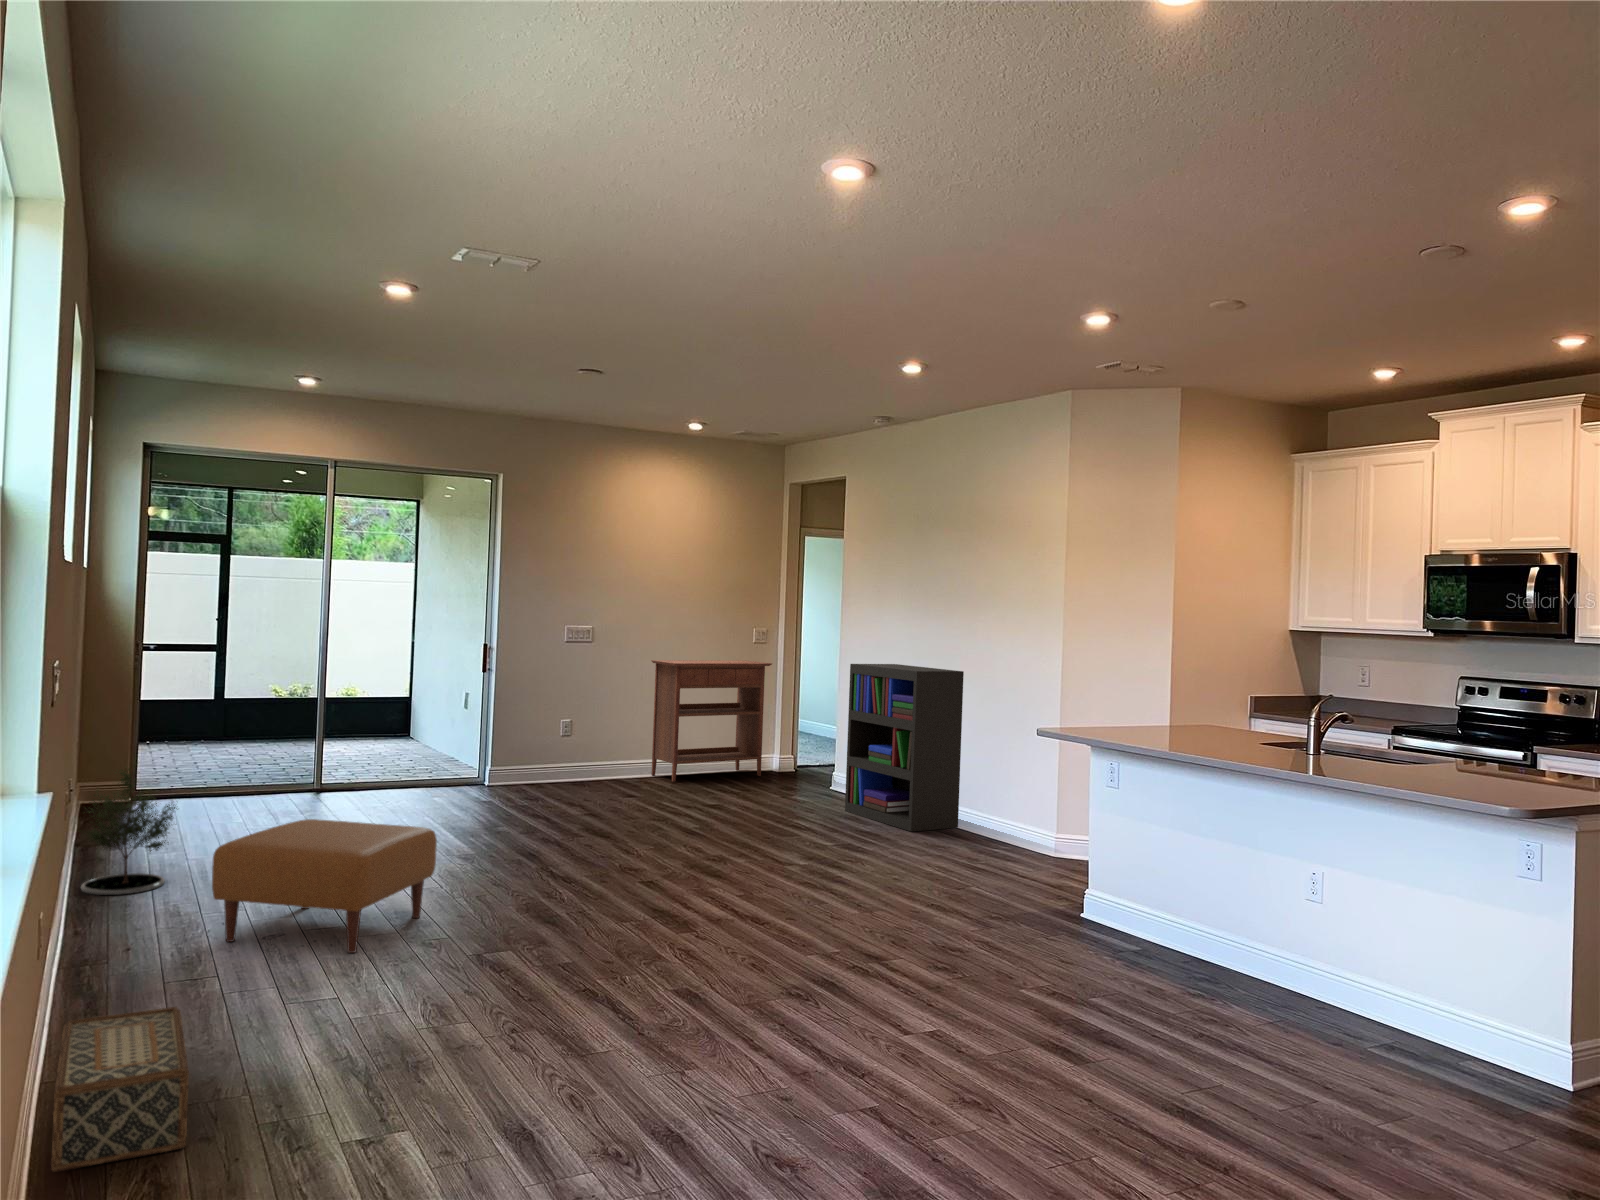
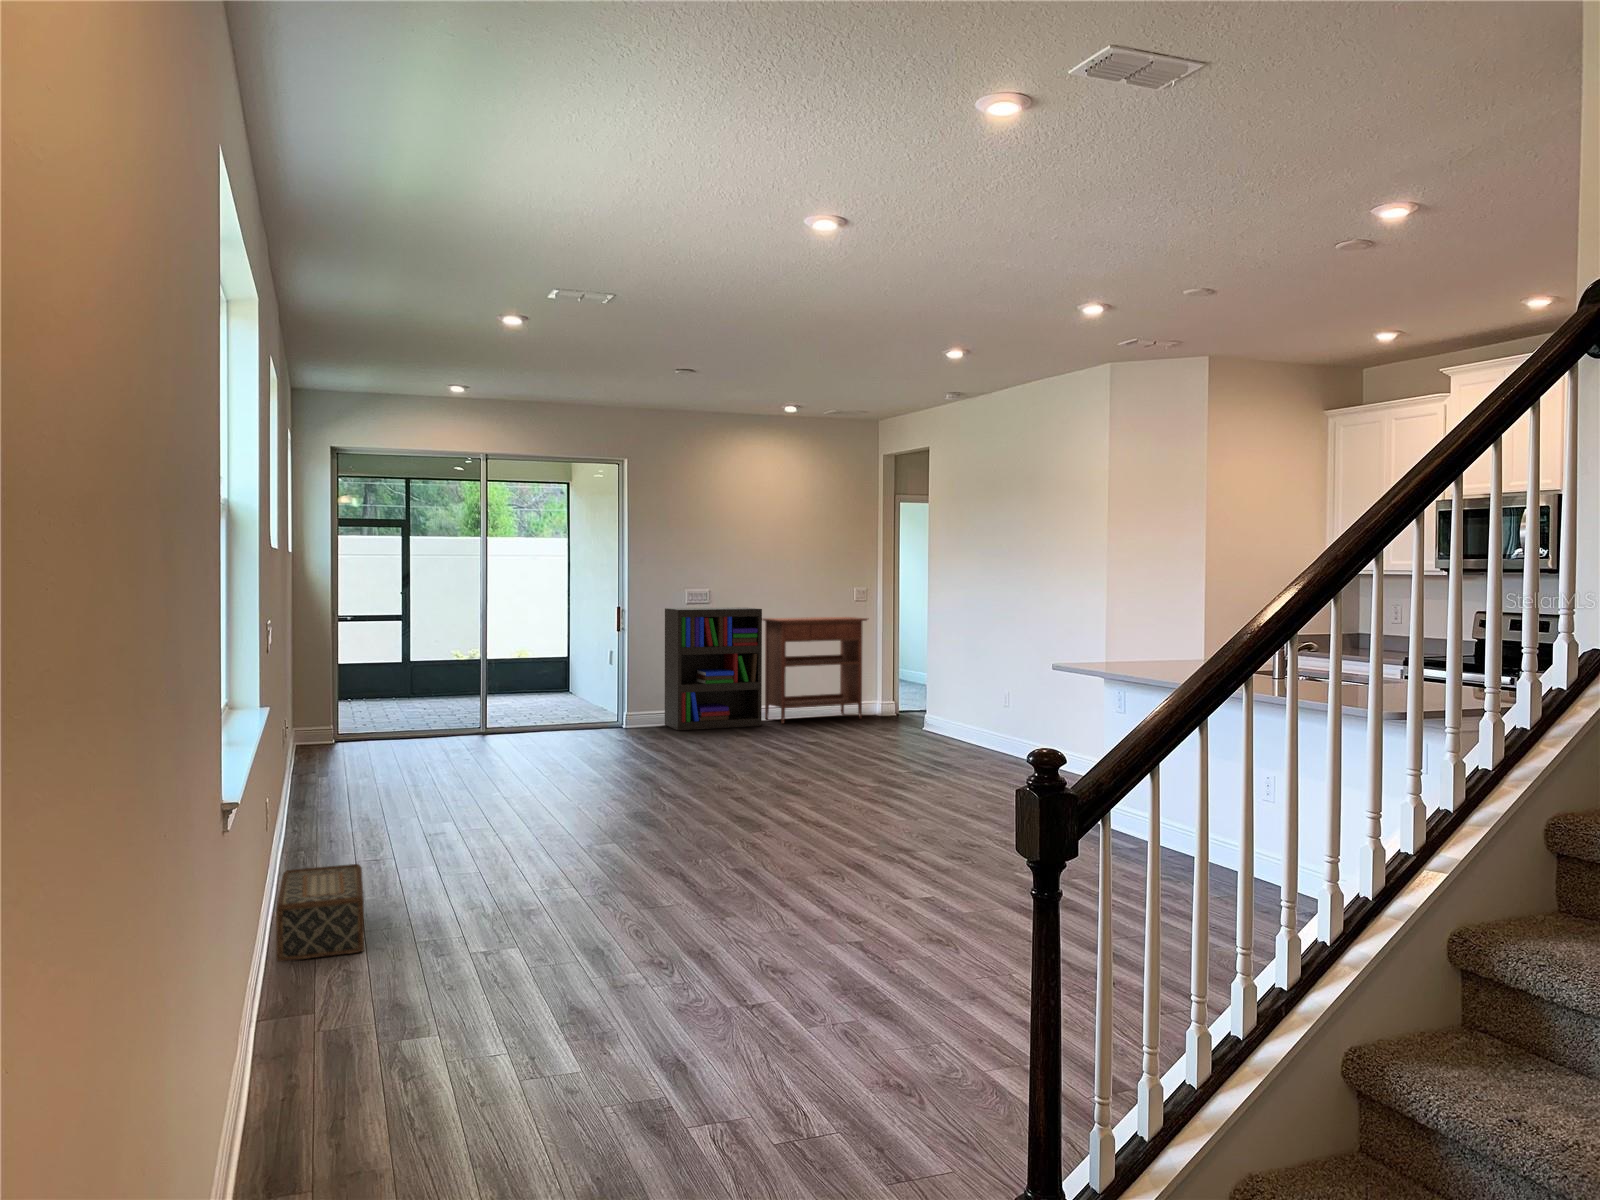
bookshelf: present [845,664,964,832] -> present [665,608,762,730]
potted tree: present [80,758,177,895] -> none [294,698,370,805]
ottoman: present [212,819,437,953] -> none [389,744,560,843]

